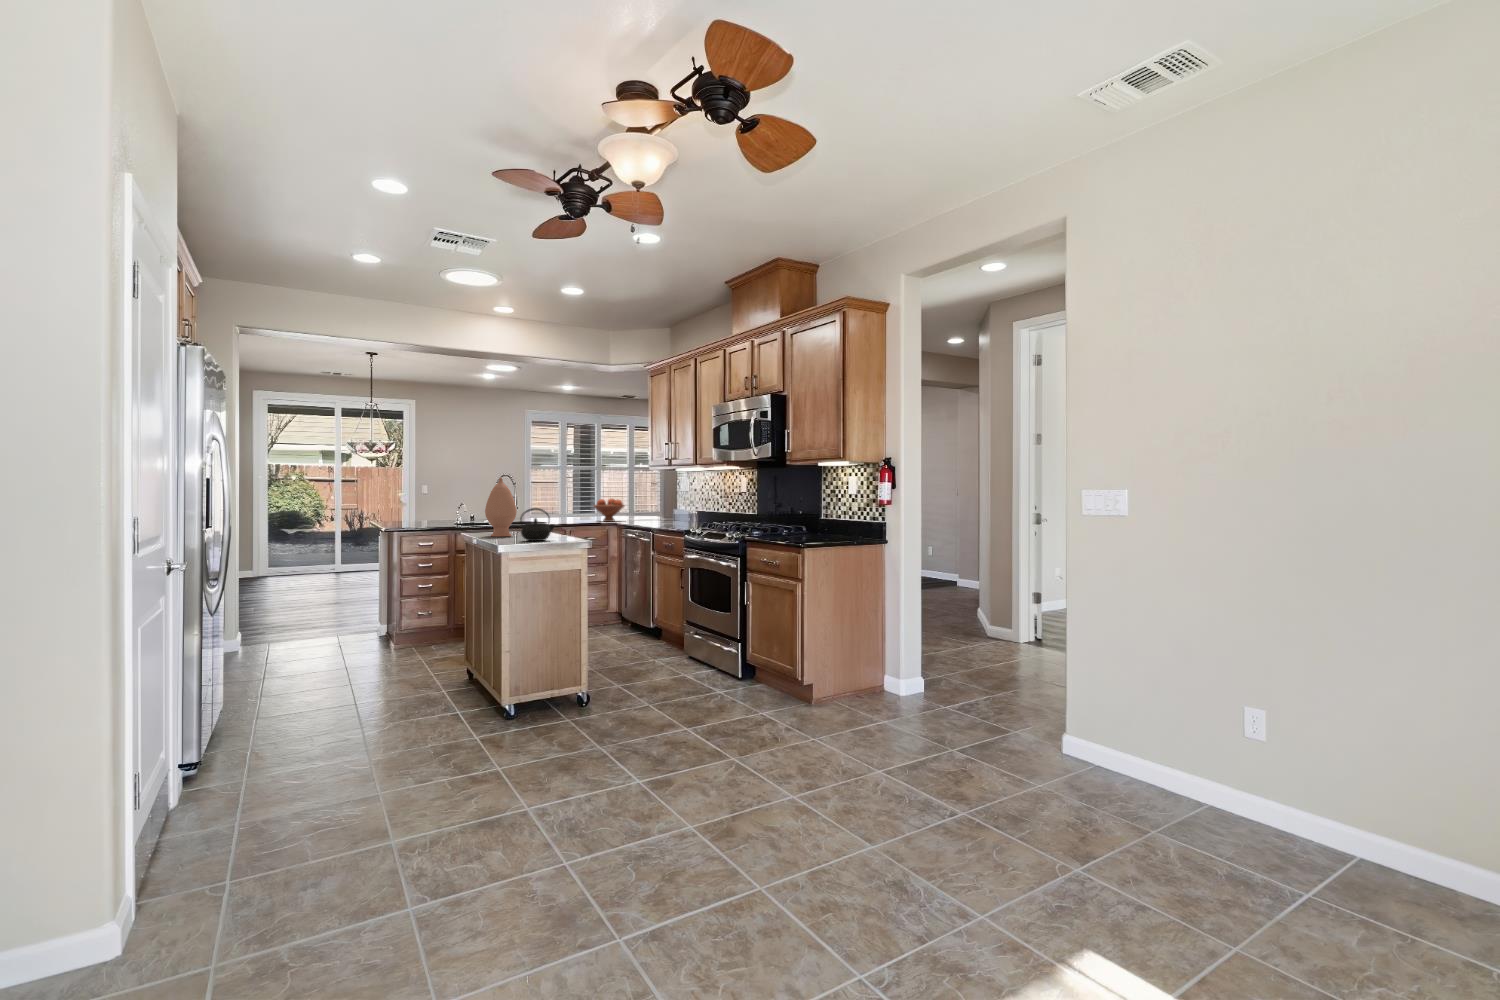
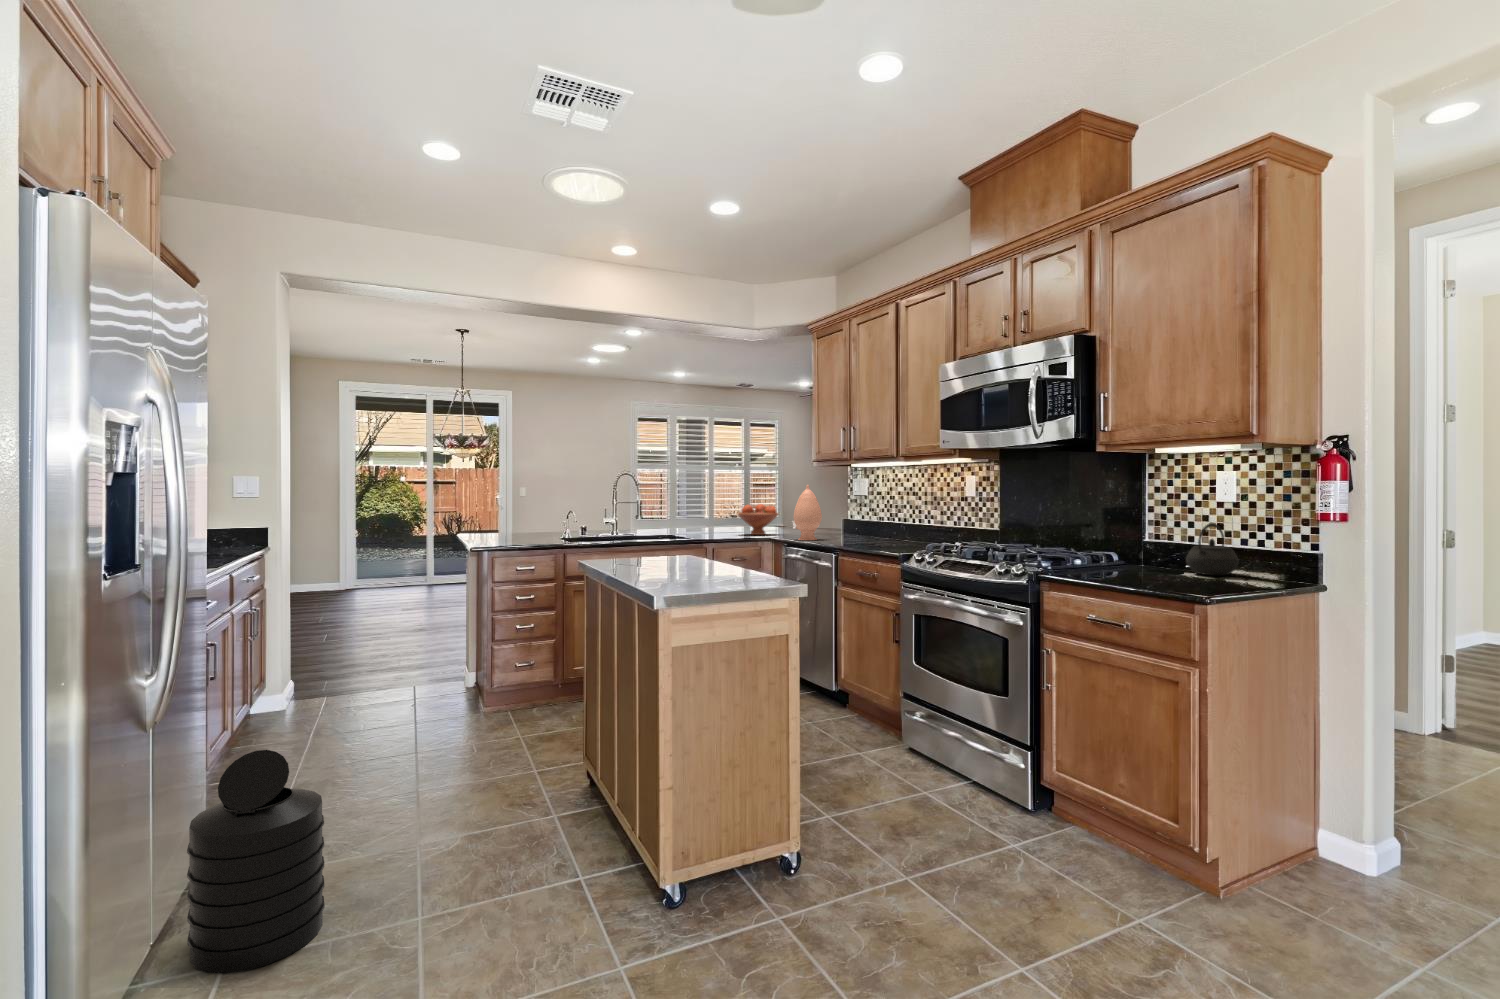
vase: present [485,477,517,537] -> present [792,485,822,540]
kettle: present [520,508,554,541] -> present [1186,523,1239,575]
trash can: none [233,633,309,748] -> present [187,750,325,974]

